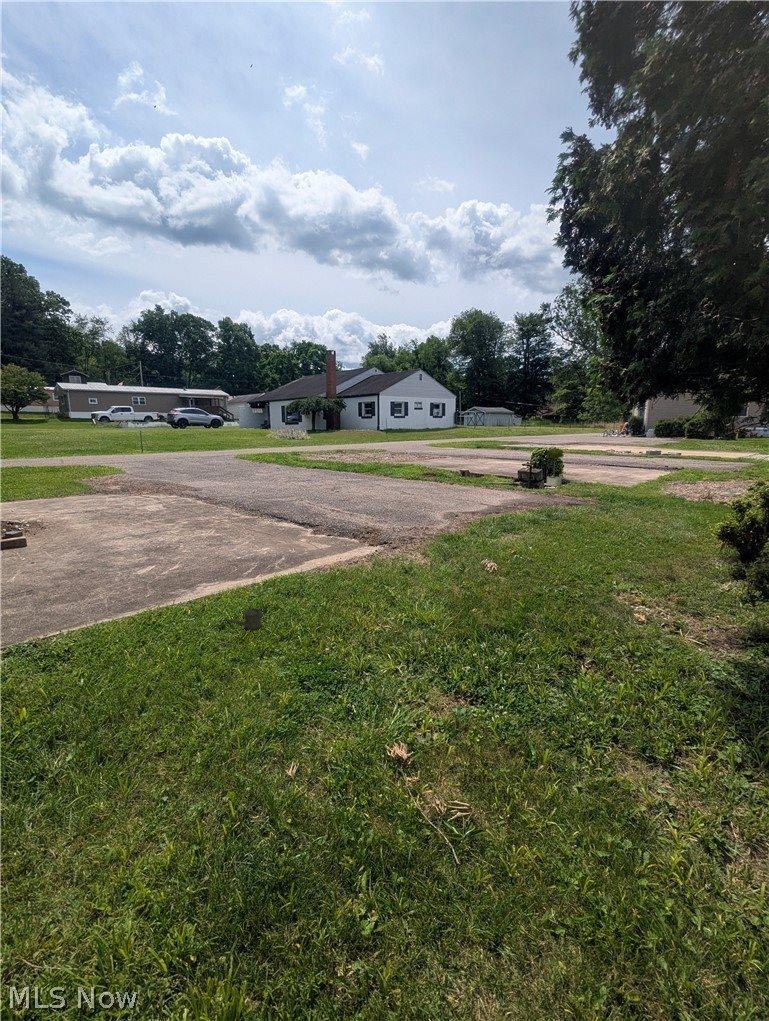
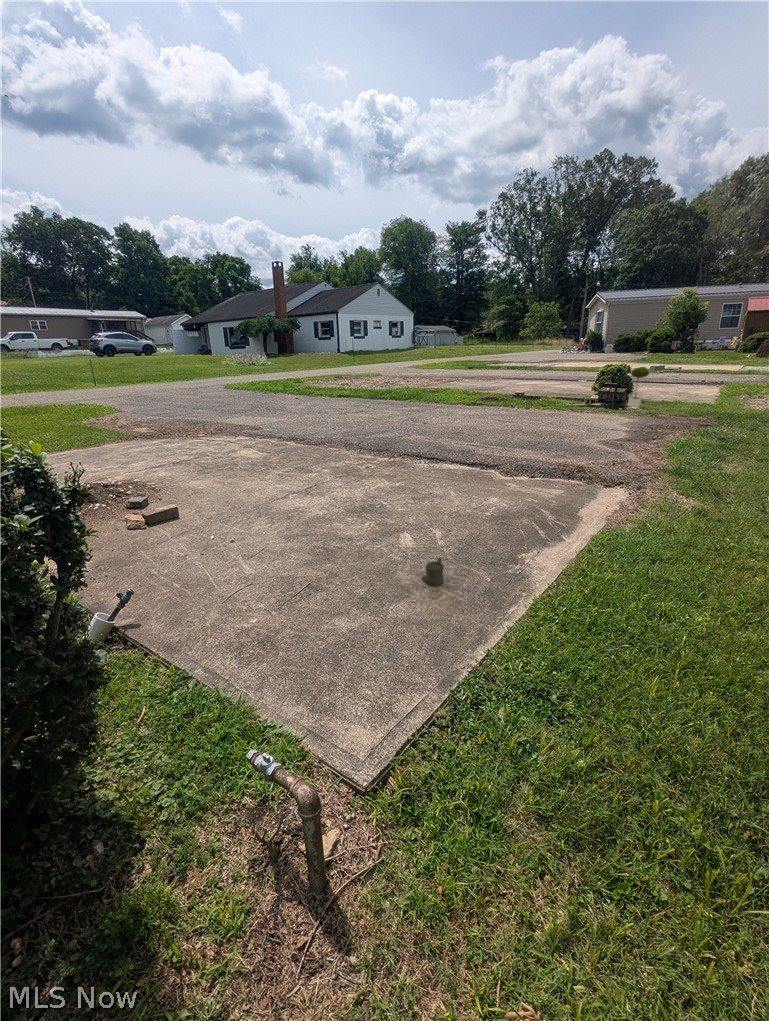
watering can: present [229,606,266,630] -> present [421,558,444,586]

